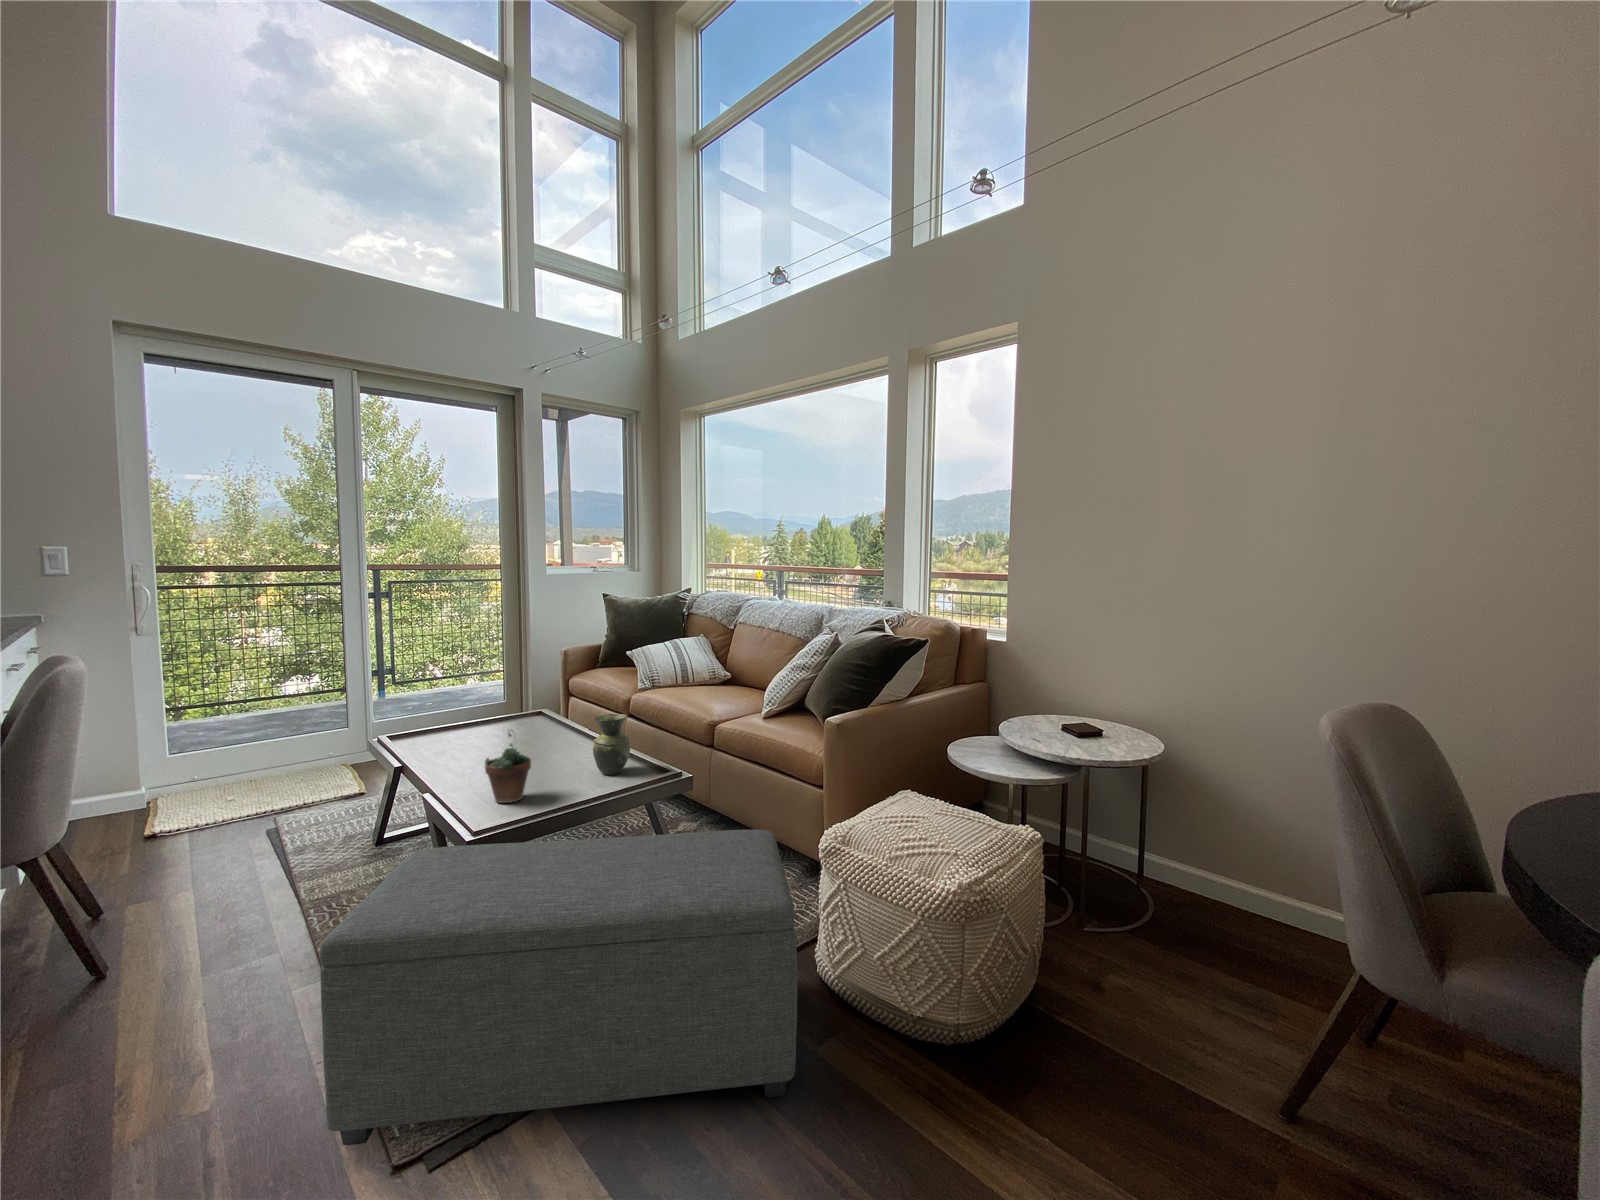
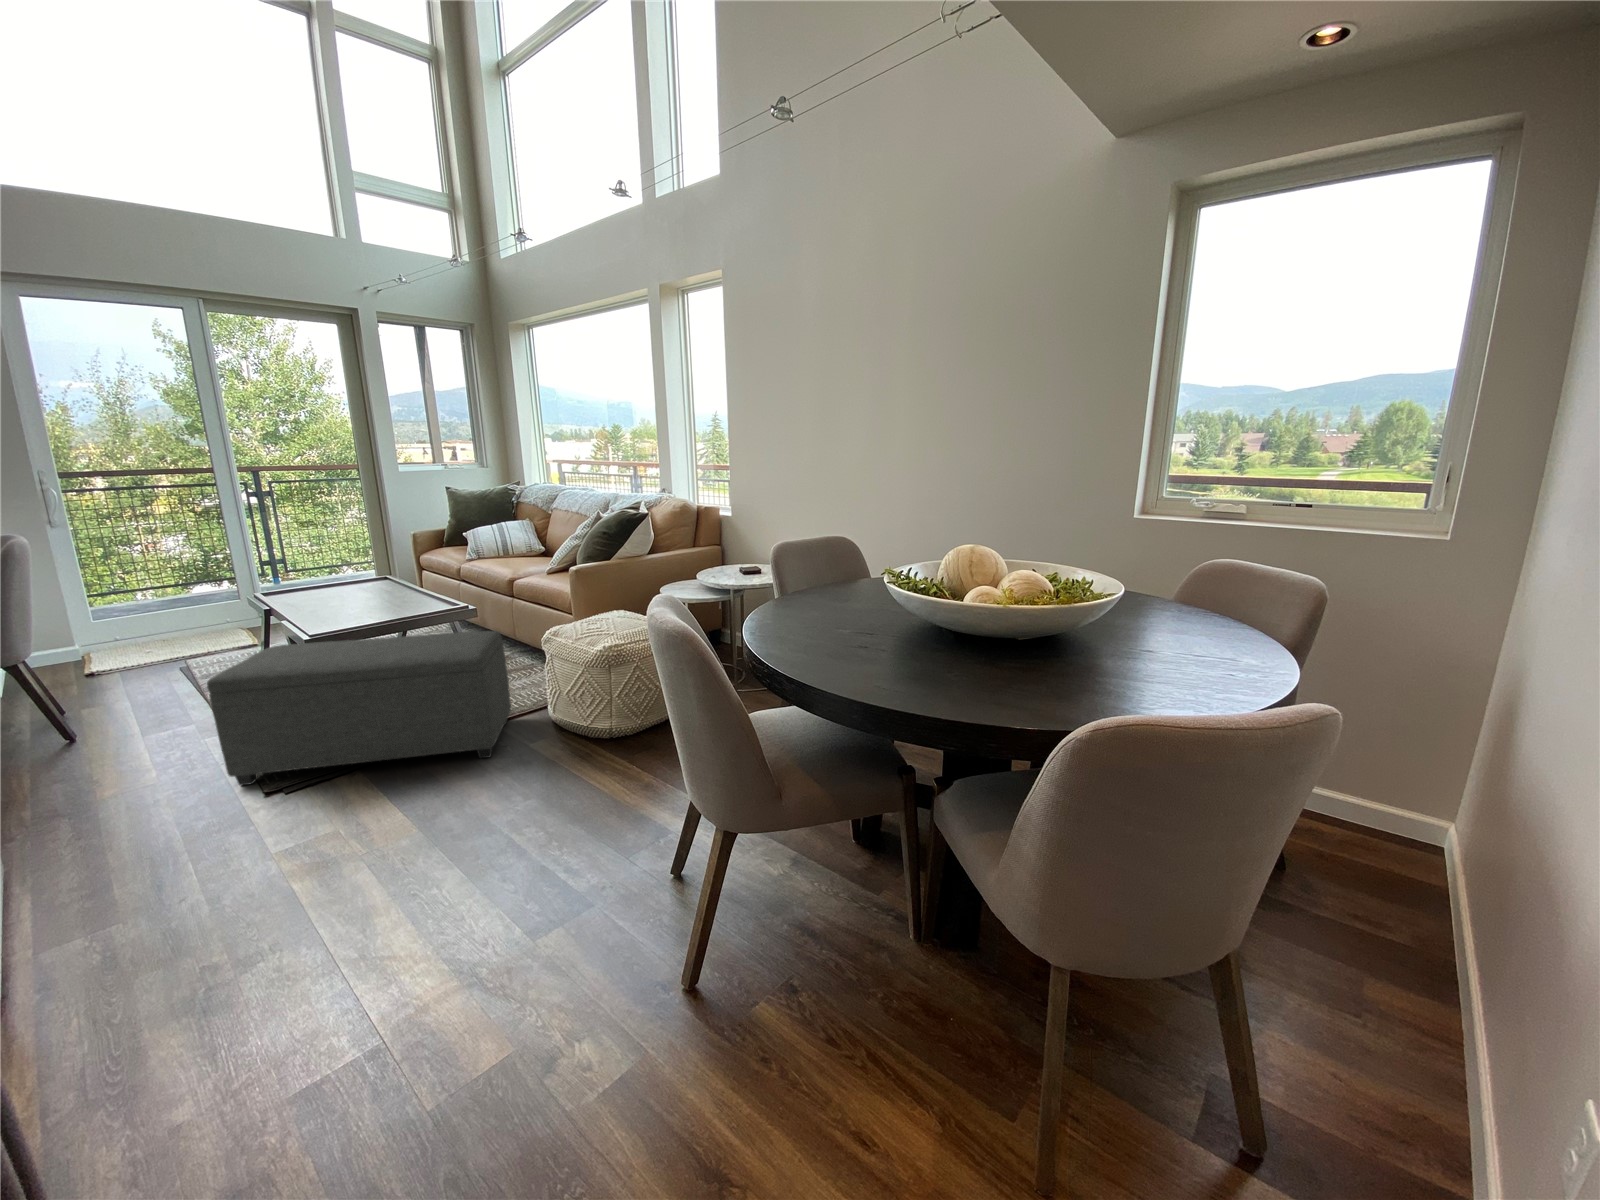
vase: present [593,714,630,775] -> none [398,571,428,610]
succulent plant: present [485,730,531,803] -> none [316,579,351,625]

